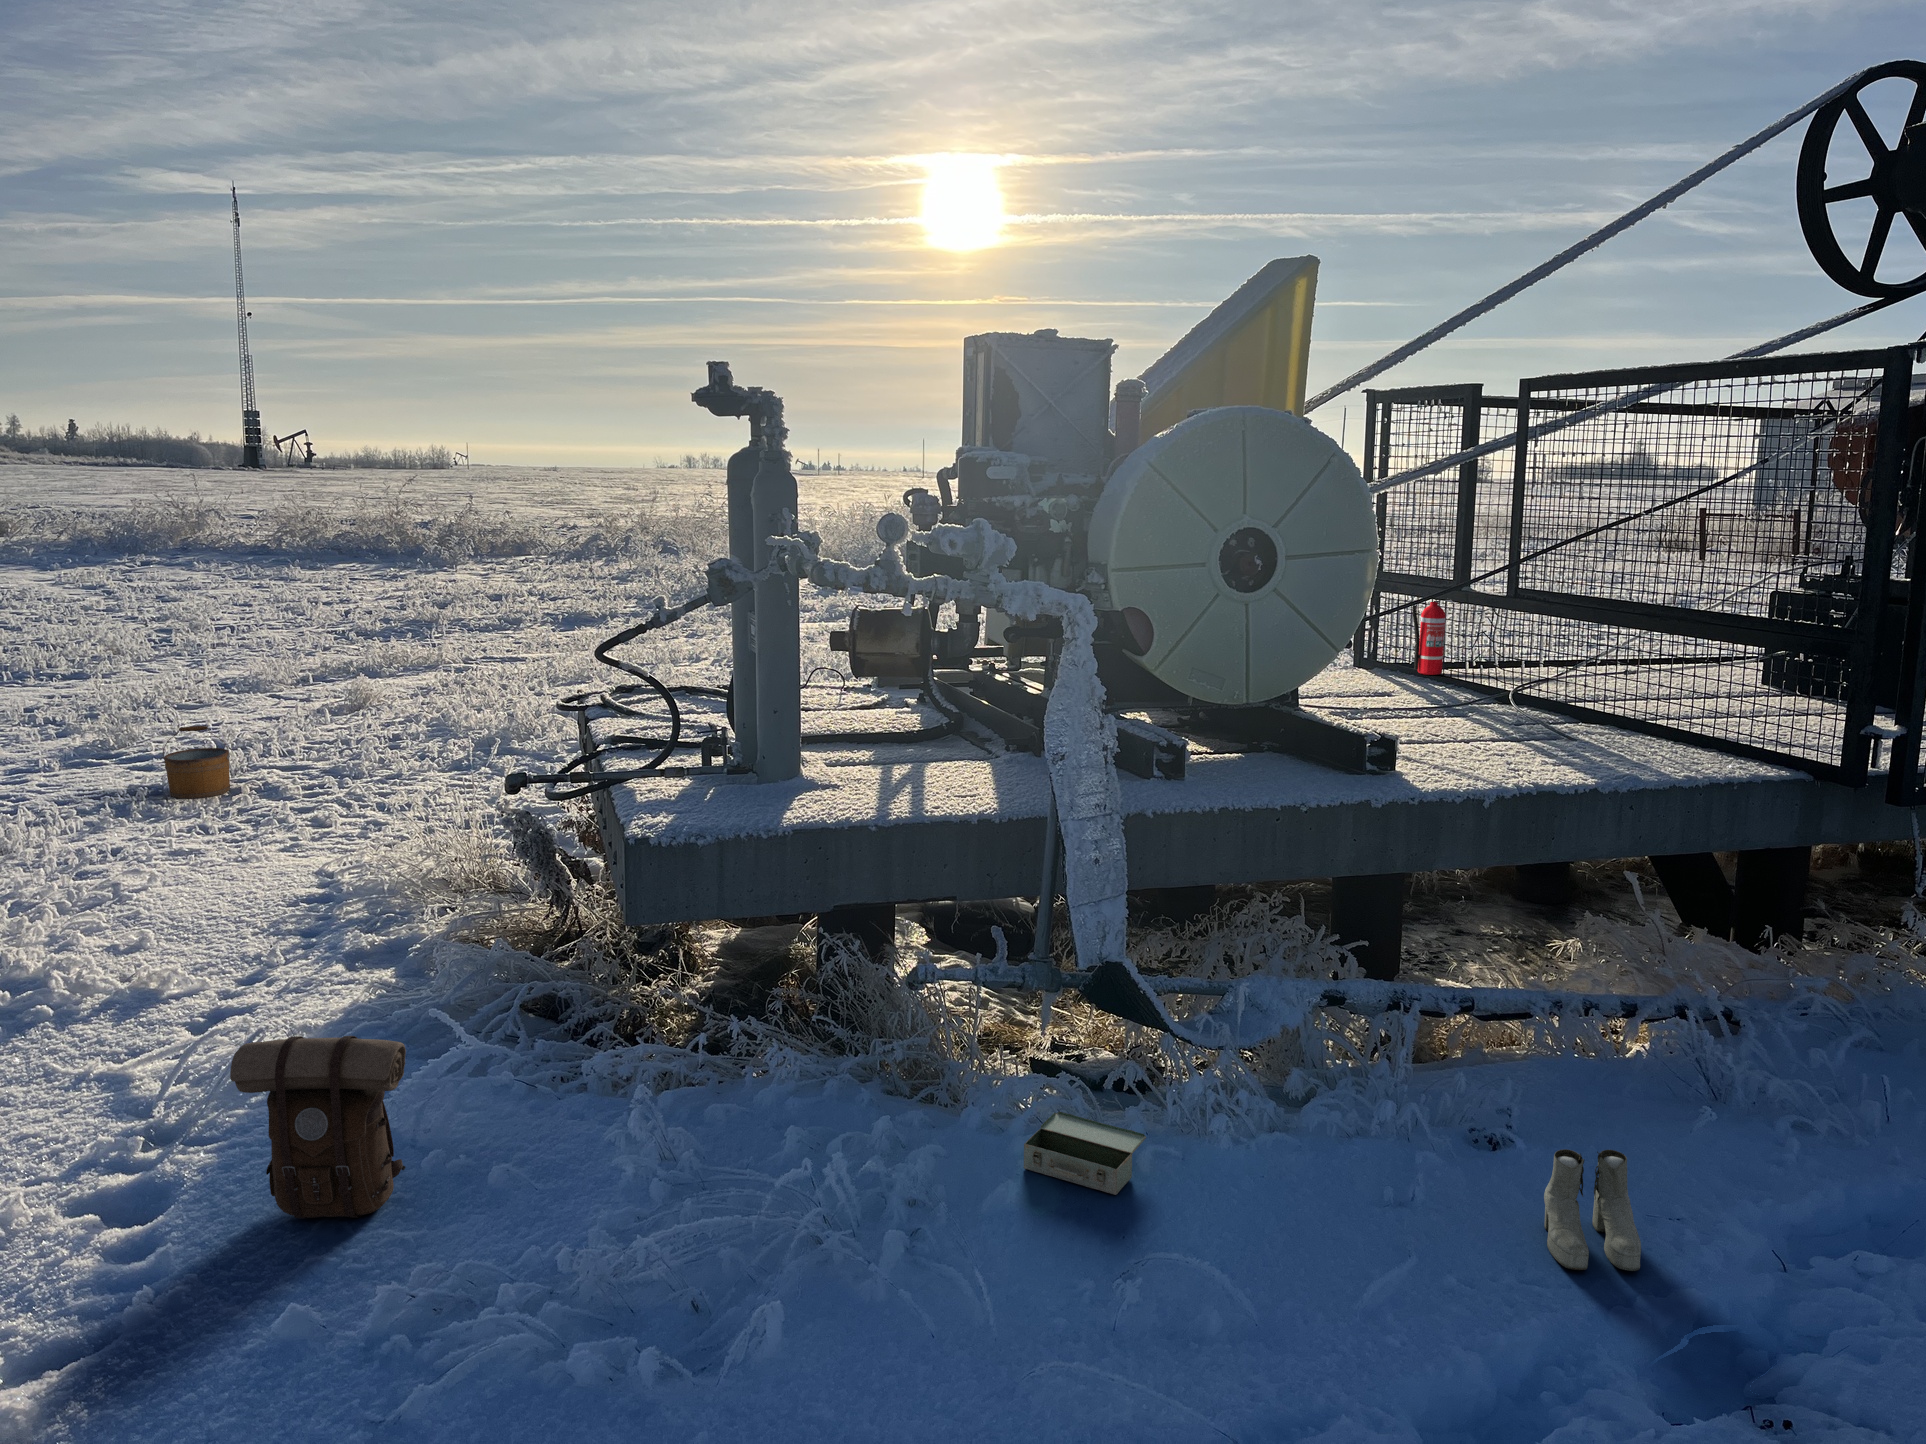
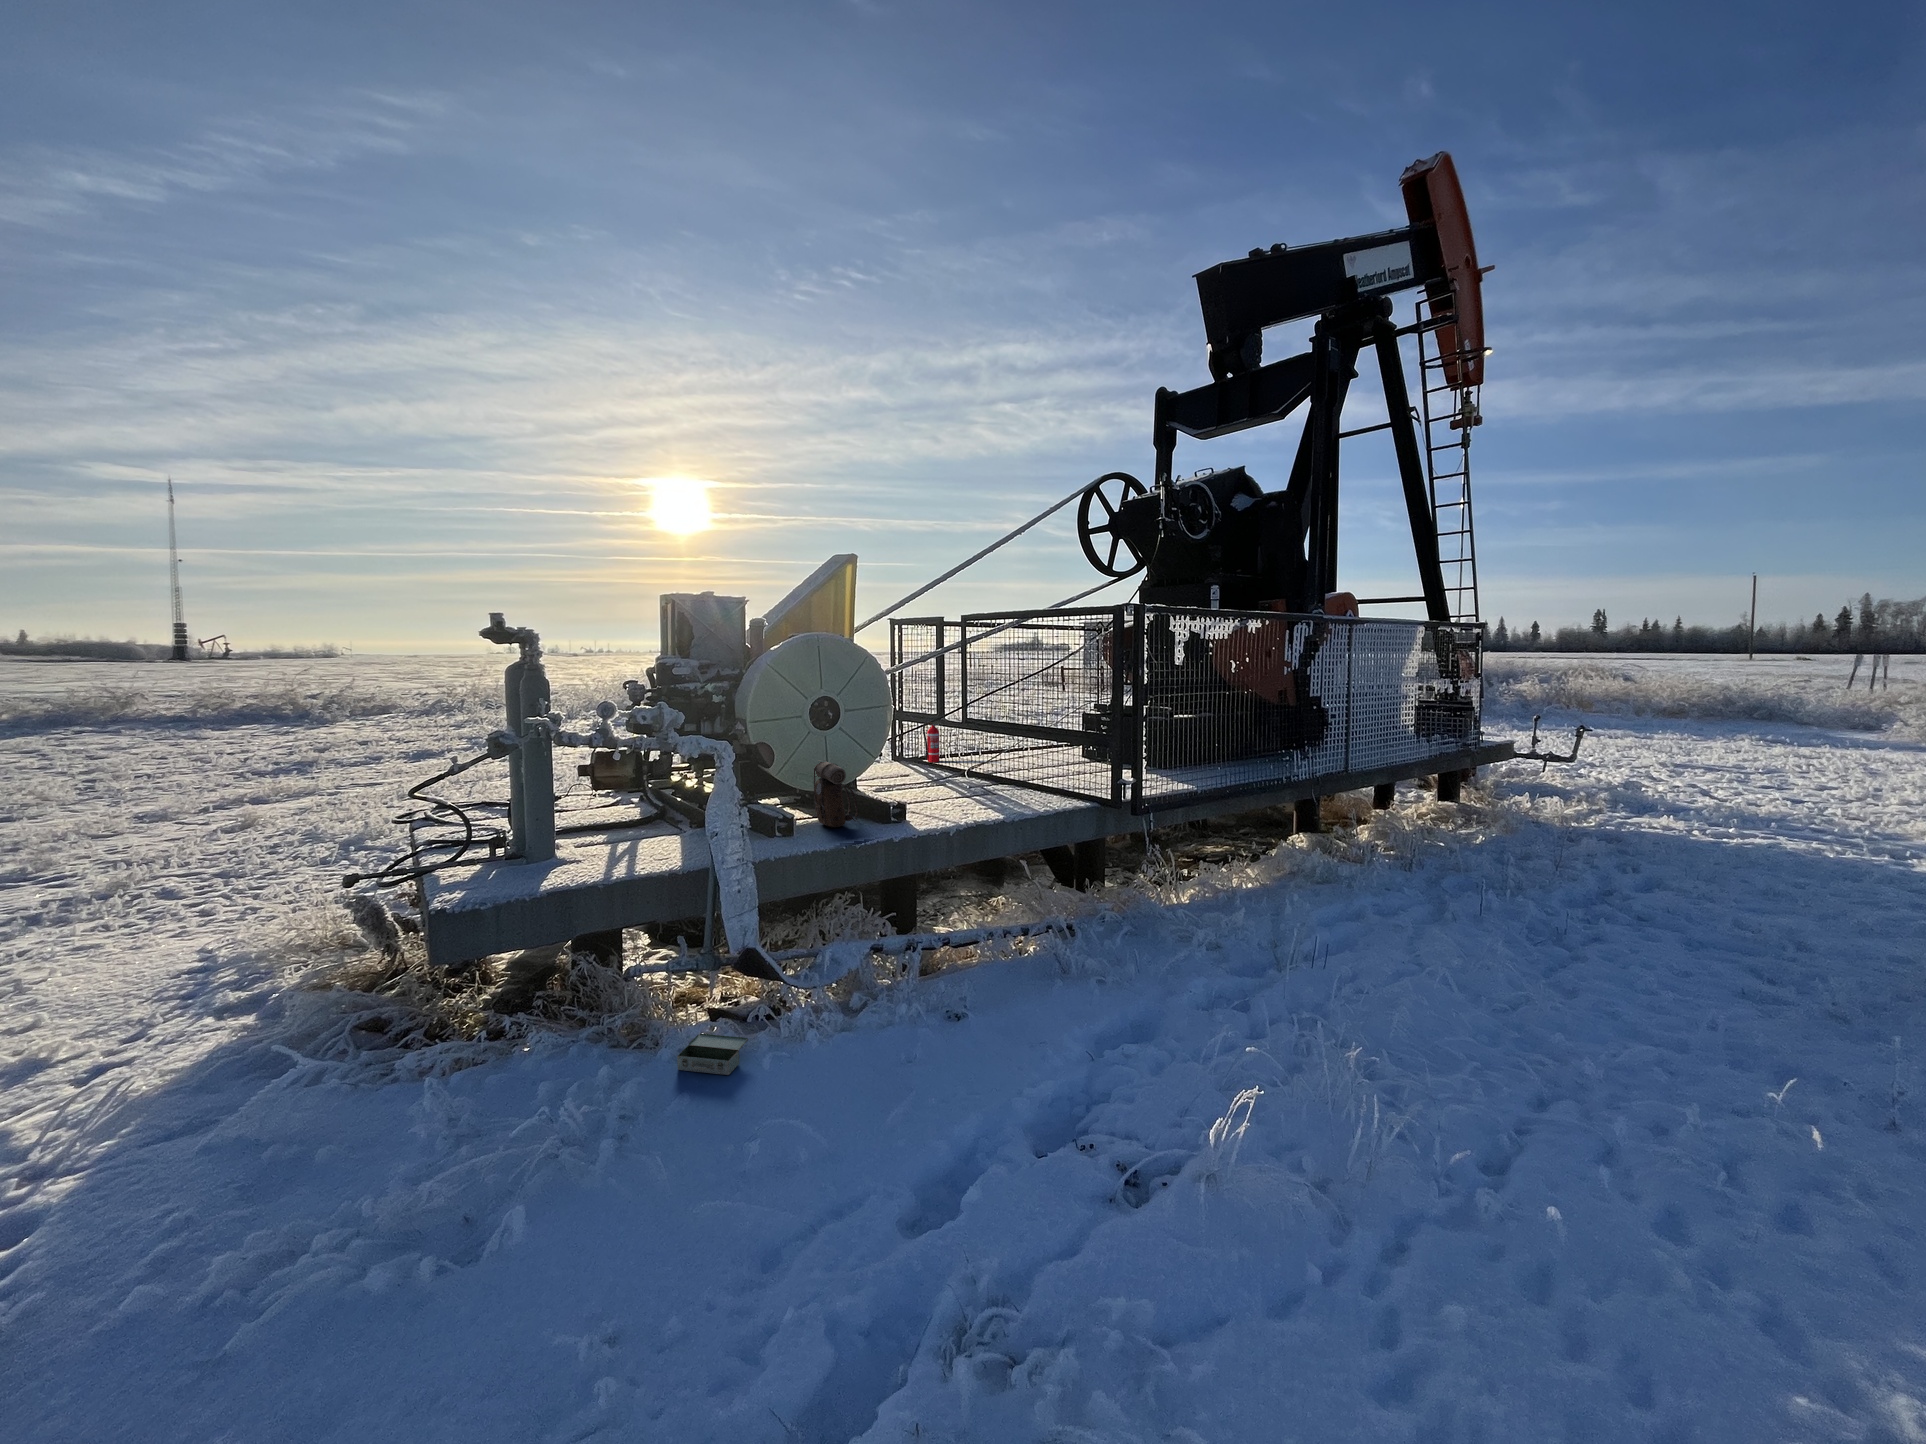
bucket: present [163,726,230,799] -> none [66,856,129,910]
backpack: present [230,1036,406,1218] -> present [814,760,858,828]
boots: present [1544,1149,1641,1271] -> none [948,1005,991,1068]

